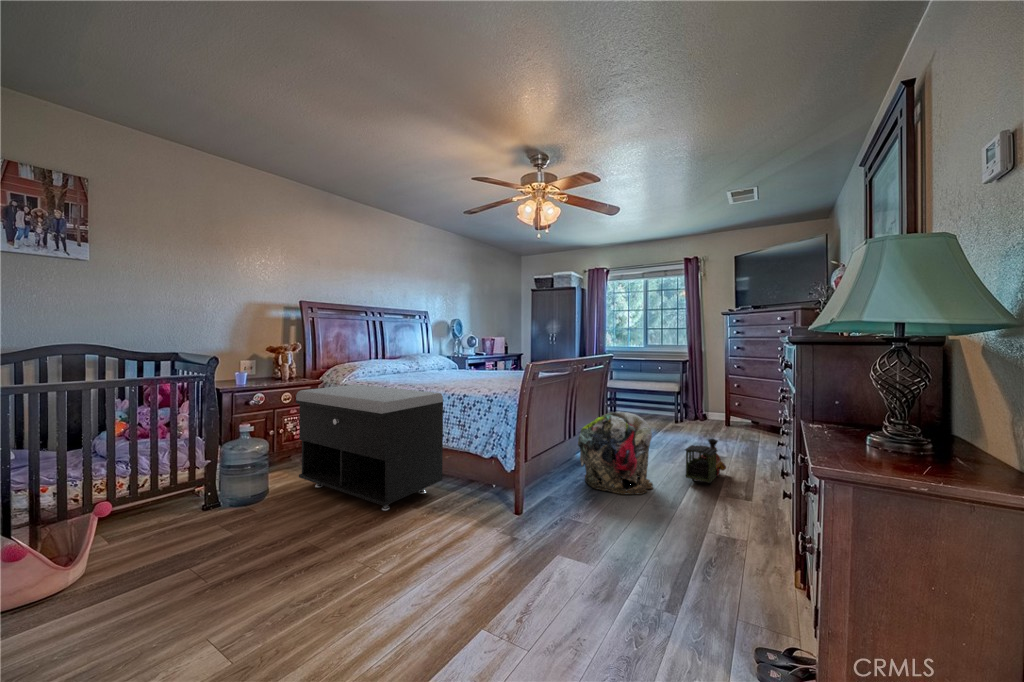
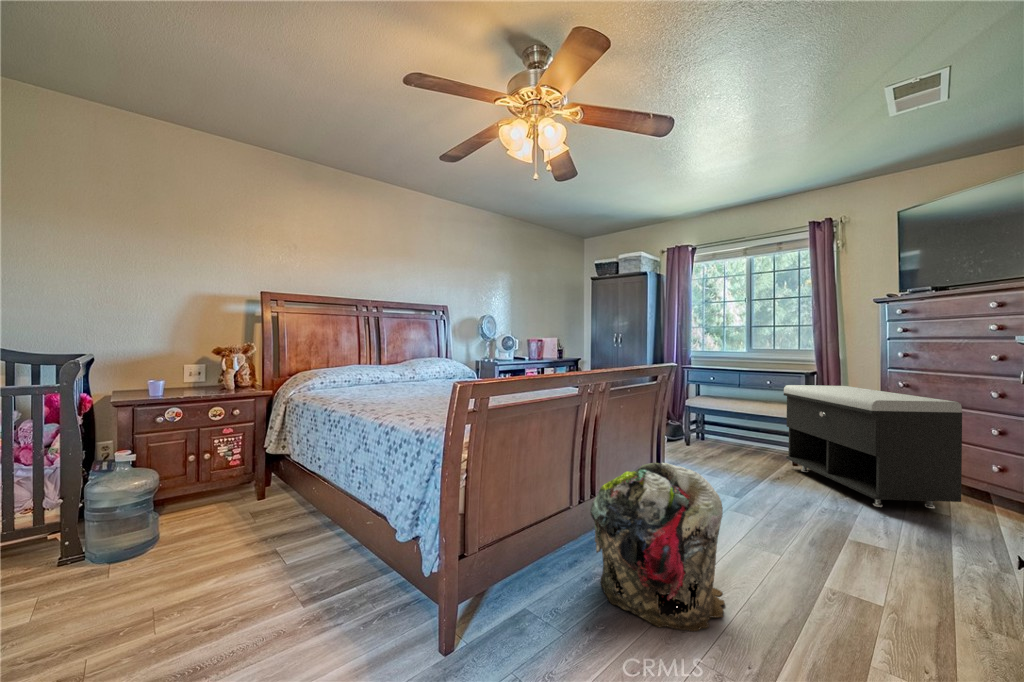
storage bench: present [296,384,443,511] -> present [784,385,962,509]
toy train: present [685,439,726,485] -> none [791,524,885,625]

